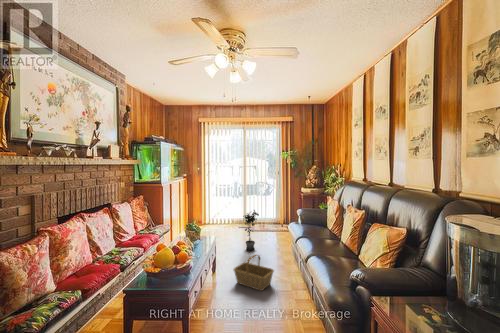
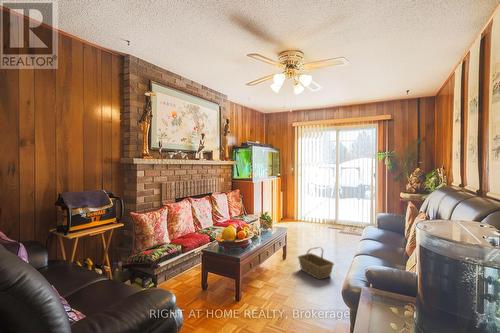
potted plant: present [243,210,259,250] -> none [320,209,337,247]

